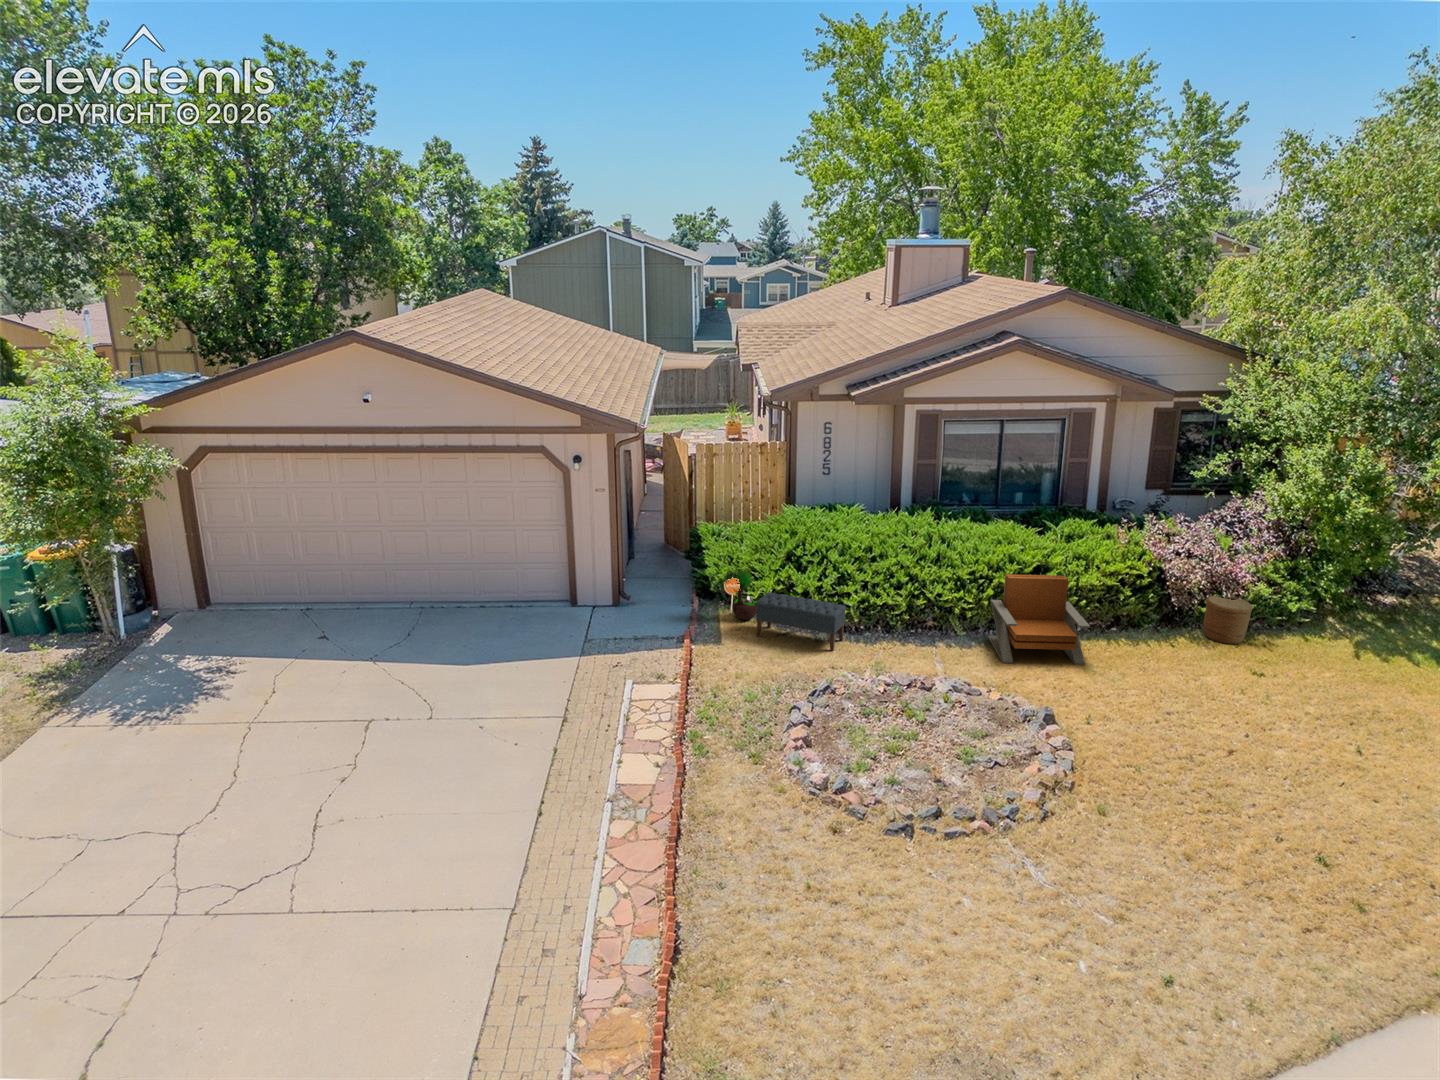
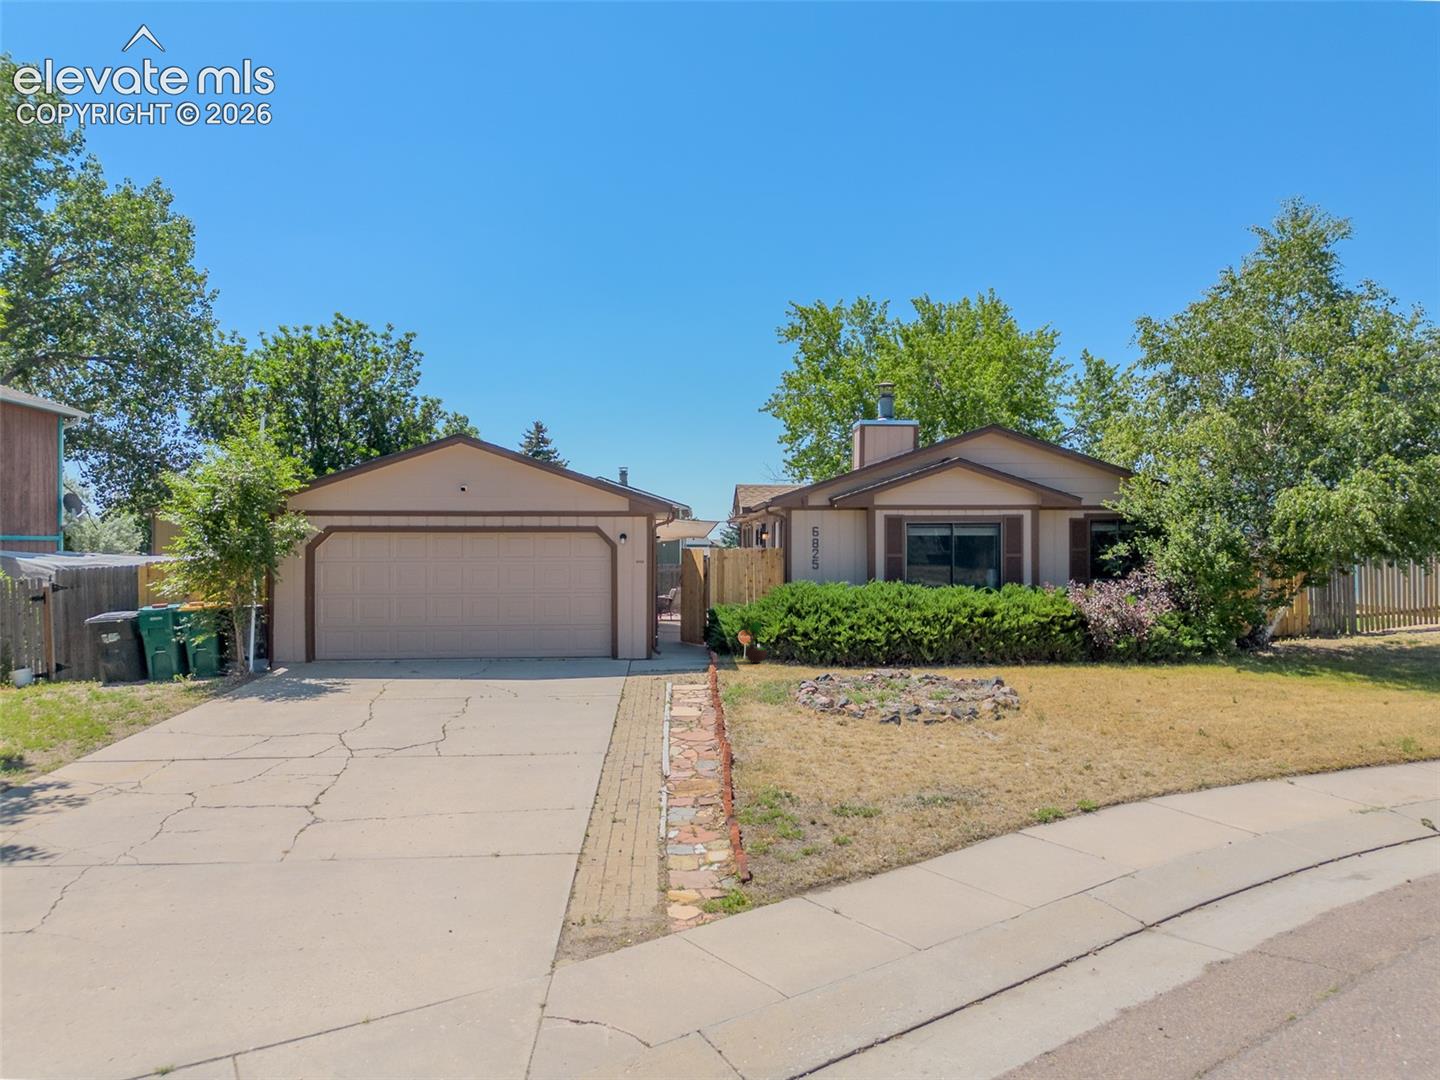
lounge chair: present [988,574,1090,665] -> none [952,613,1029,676]
bench: present [756,592,846,651] -> none [766,636,838,673]
basket: present [1204,596,1252,644] -> none [1120,634,1156,668]

